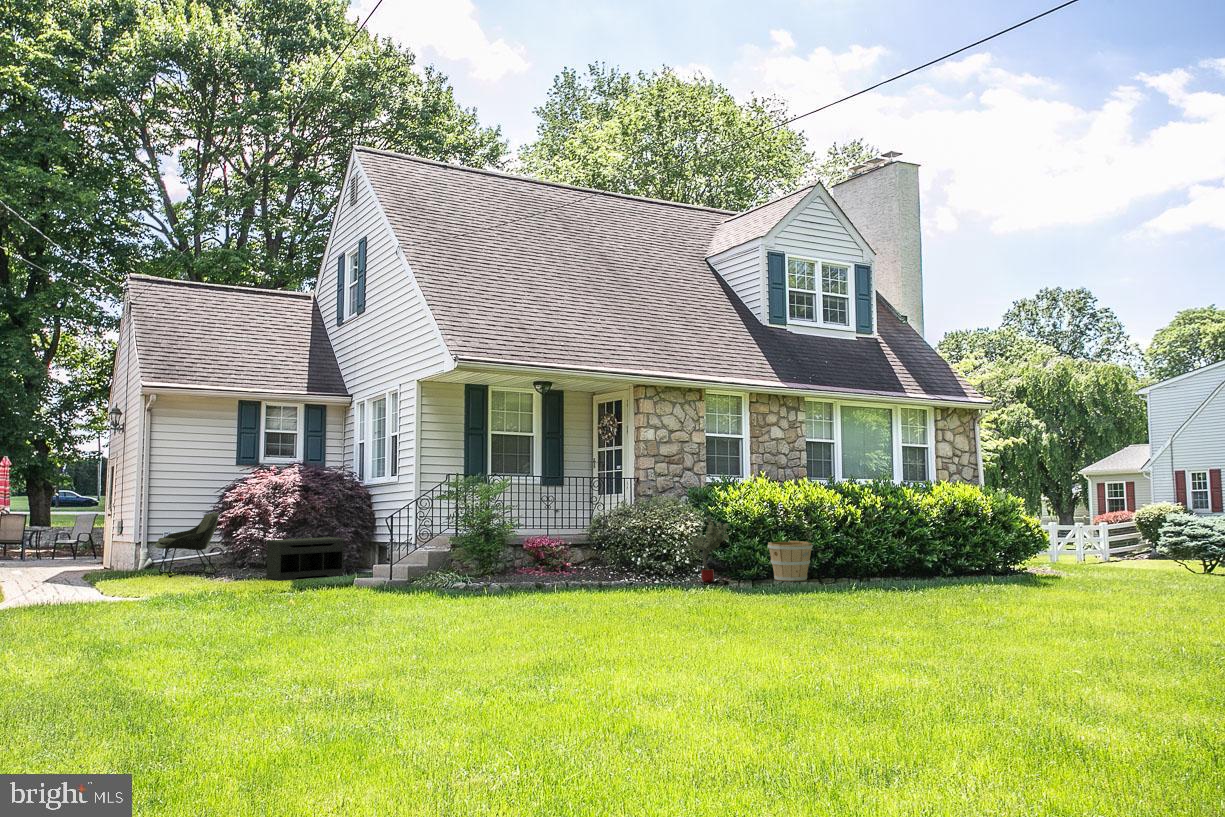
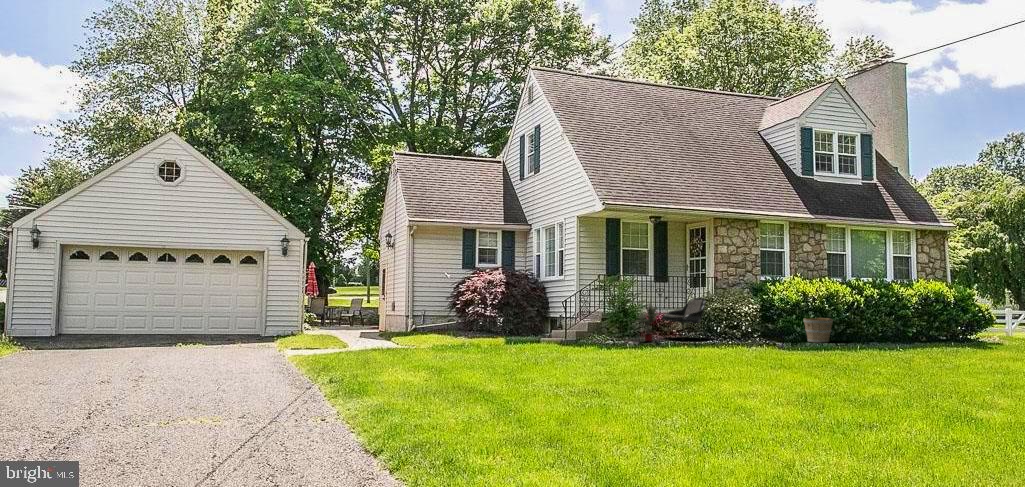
lounge chair: present [155,512,219,577] -> present [662,298,707,341]
potted tree: present [686,516,729,582] -> present [637,302,658,342]
bench: present [267,537,344,580] -> none [492,312,535,336]

